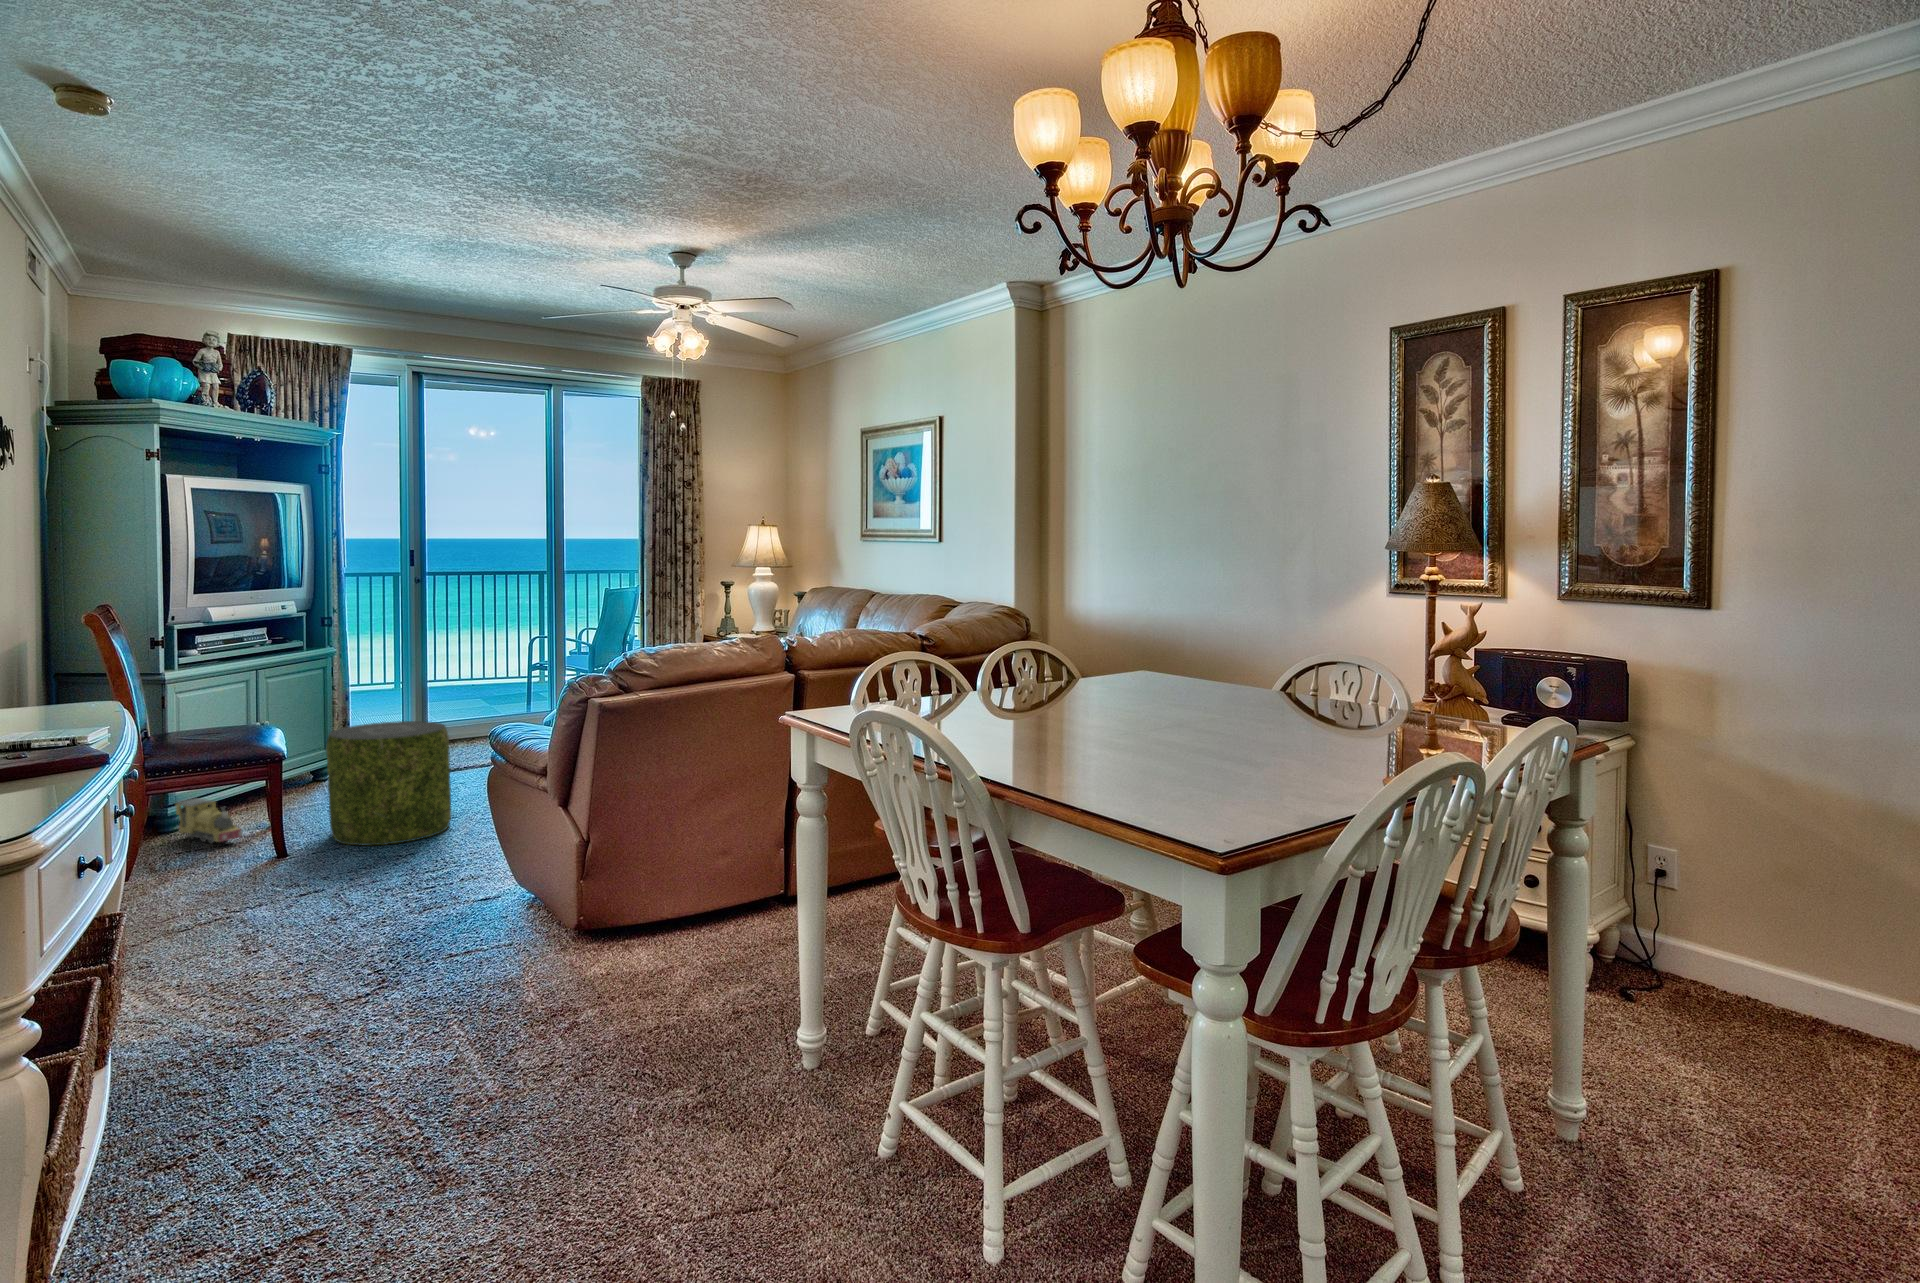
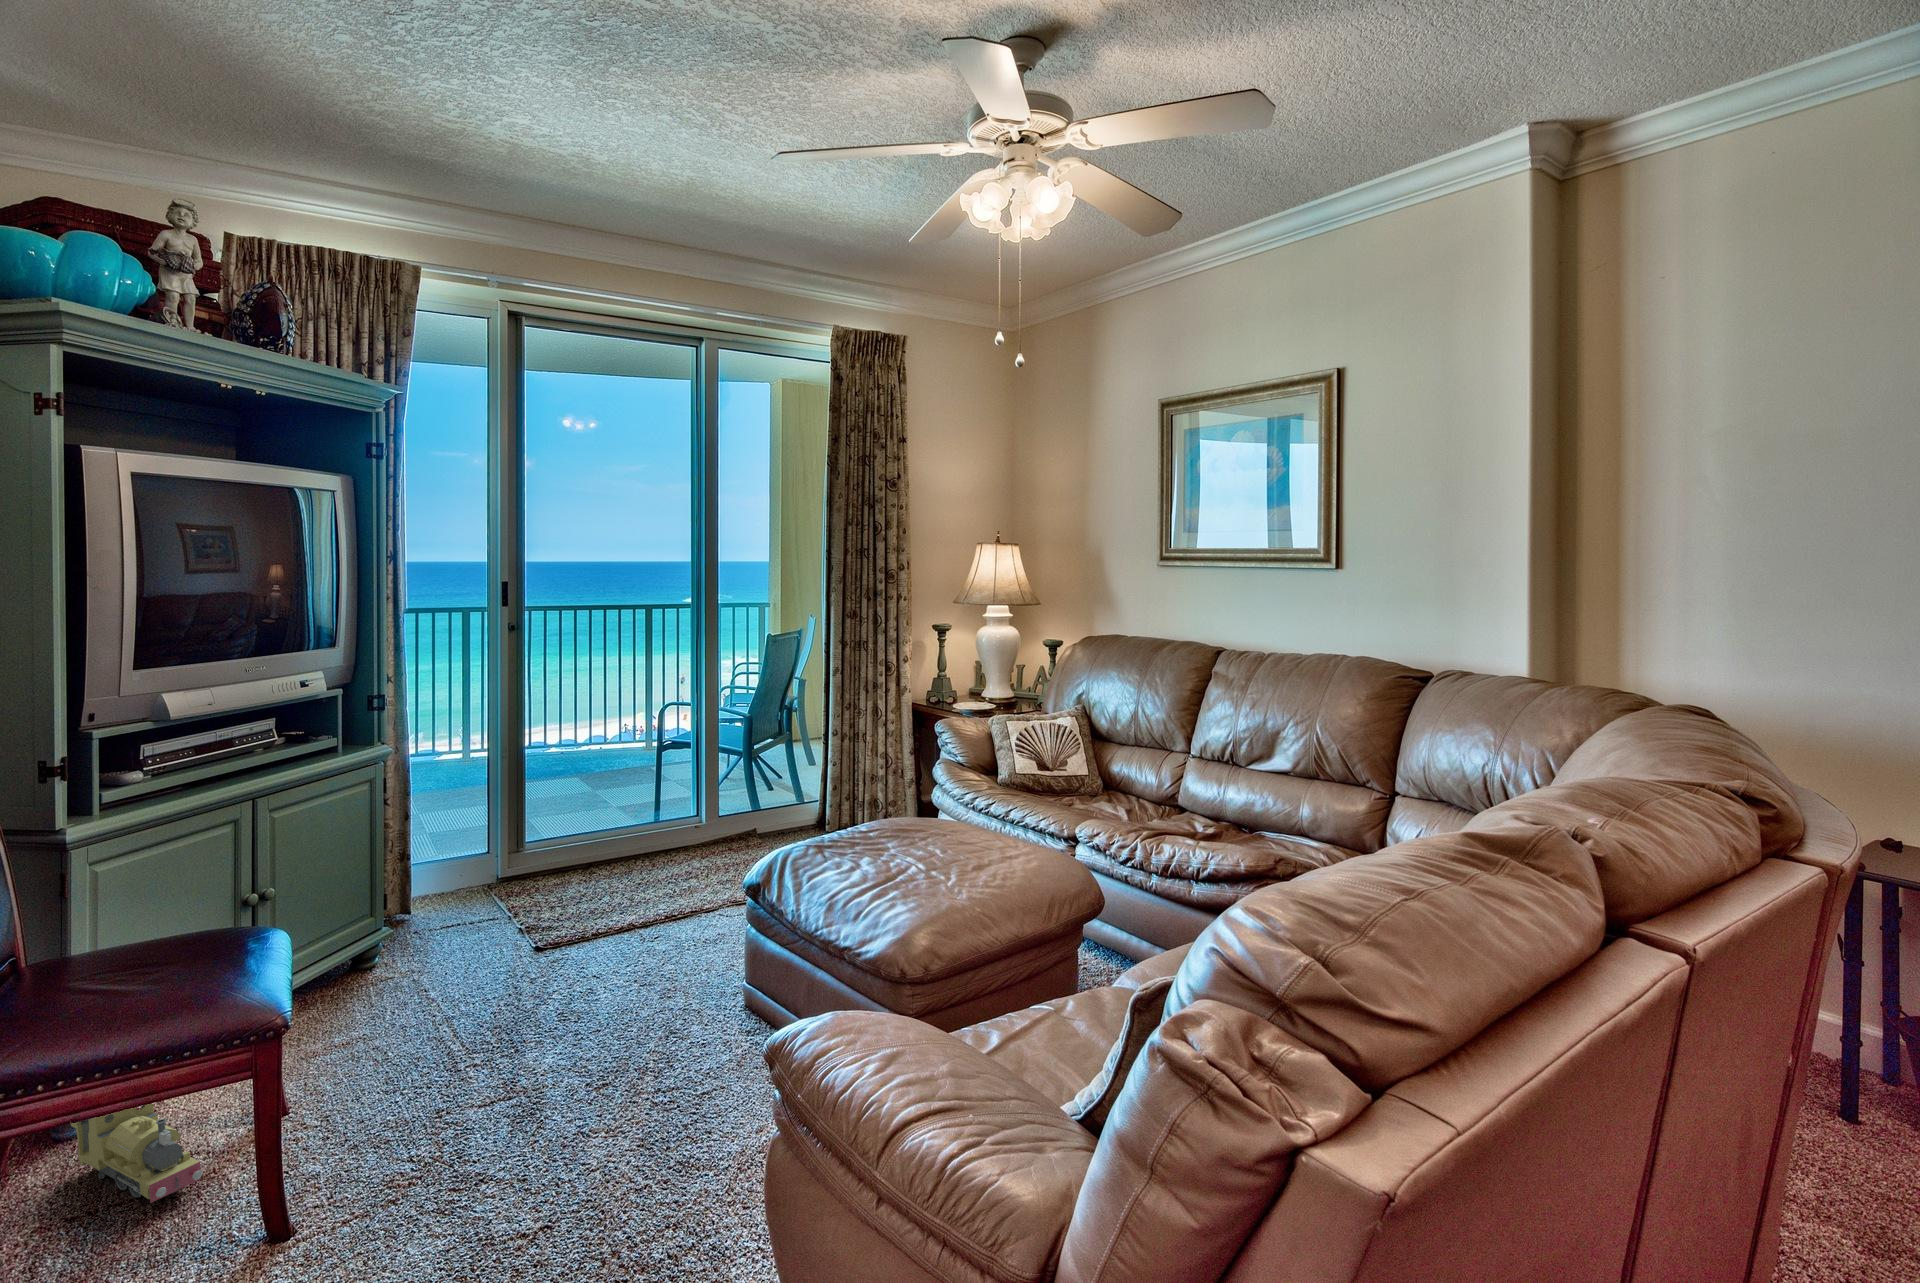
pouf: present [326,721,451,845] -> none [376,908,615,1204]

